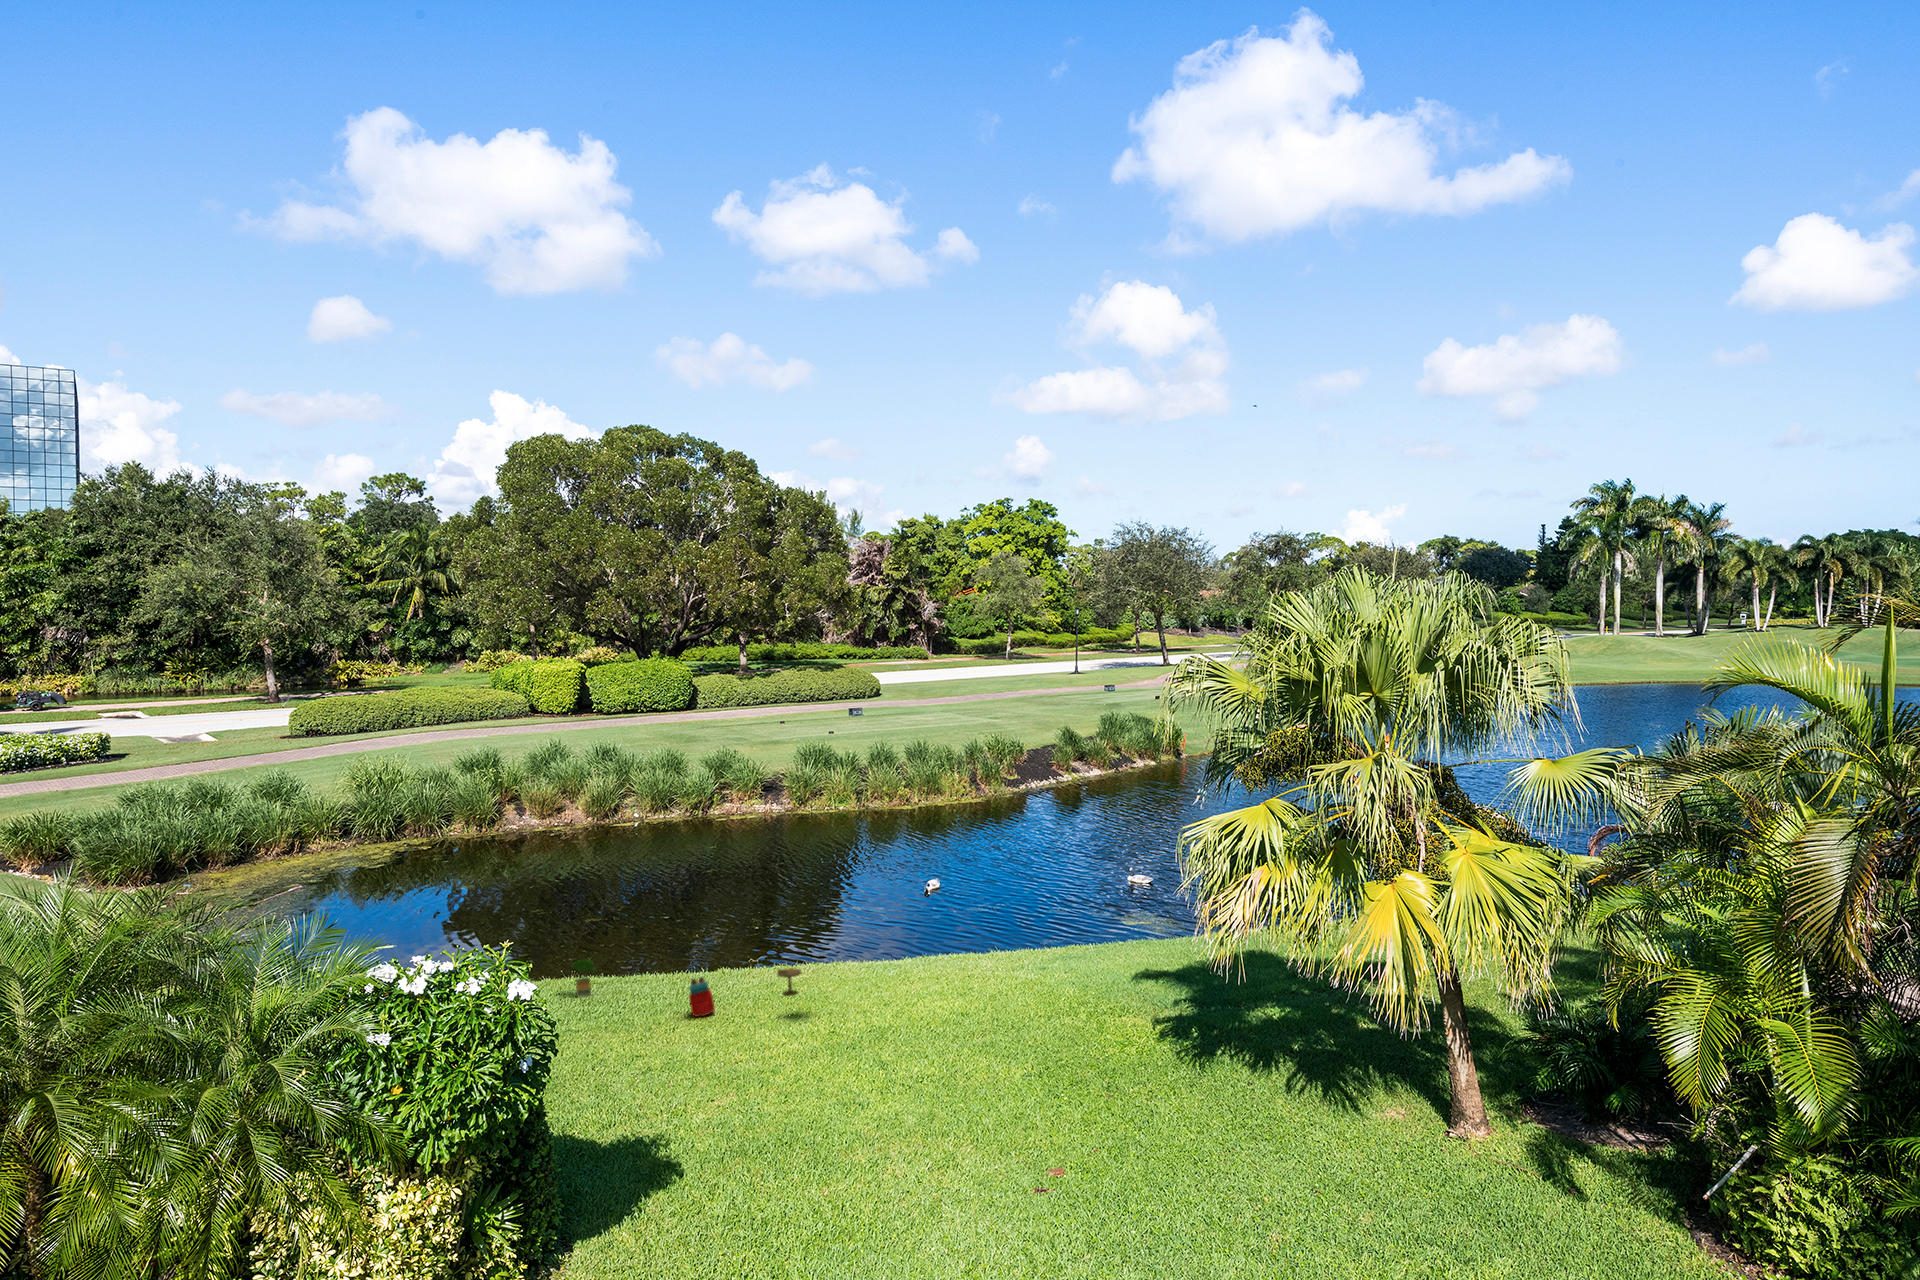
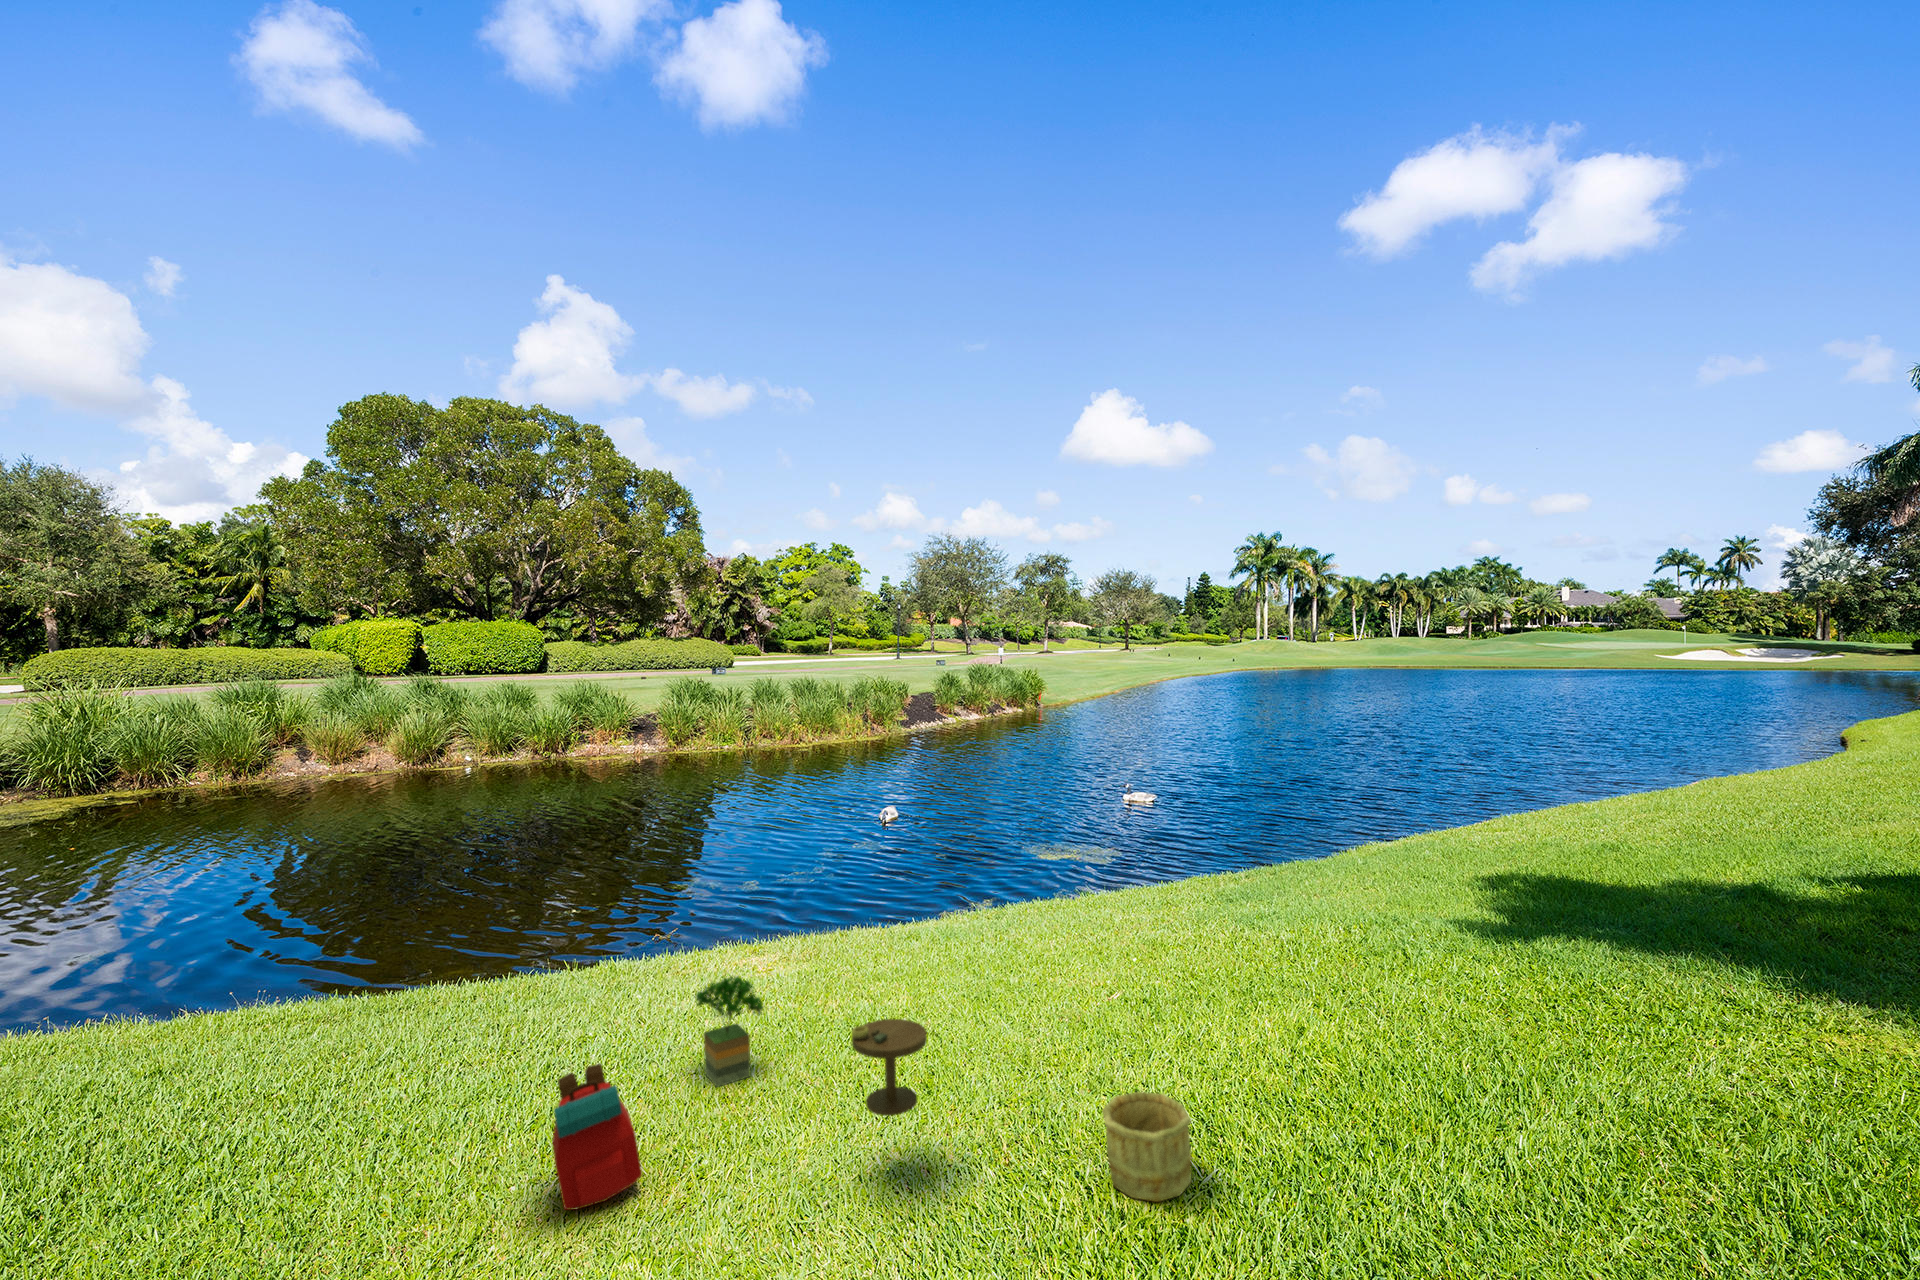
potted tree: present [571,959,595,997] -> present [694,976,764,1087]
wooden bucket: none [849,995,877,1024] -> present [1103,1092,1191,1202]

